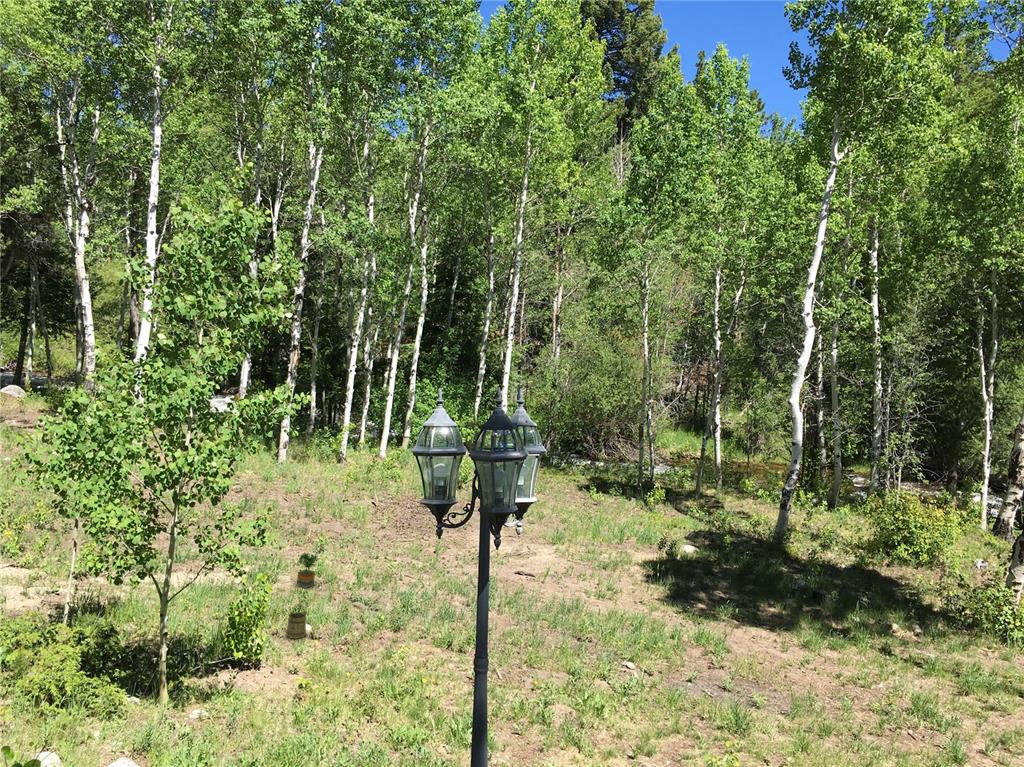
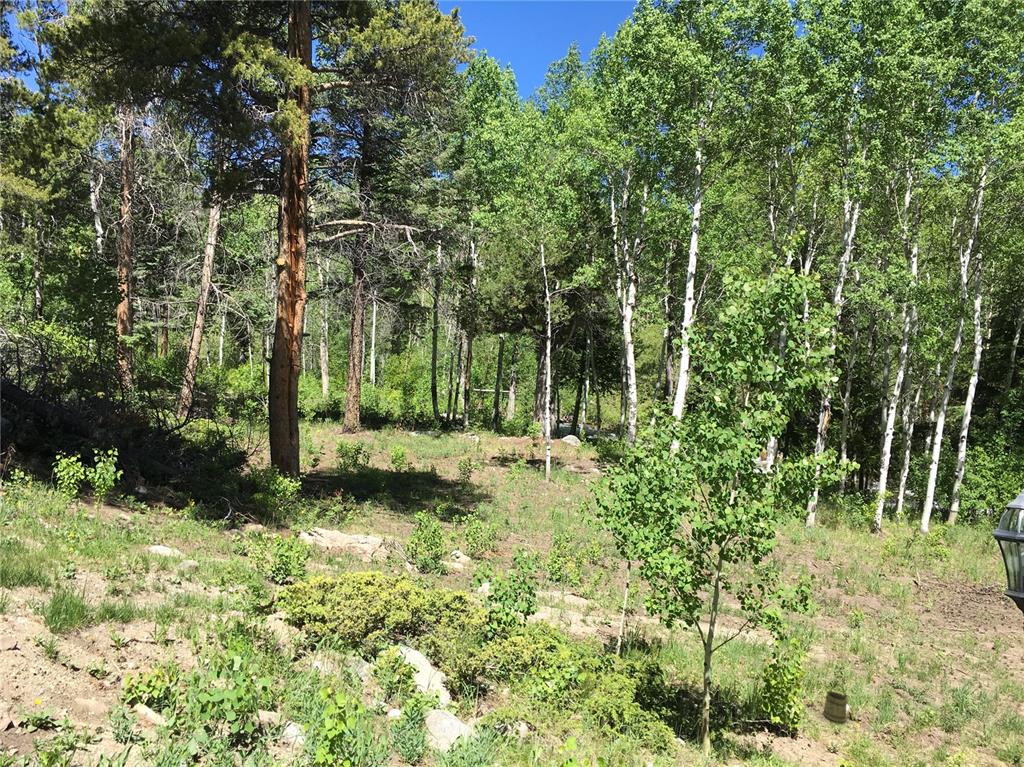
potted tree: present [297,553,319,588] -> none [832,626,859,666]

